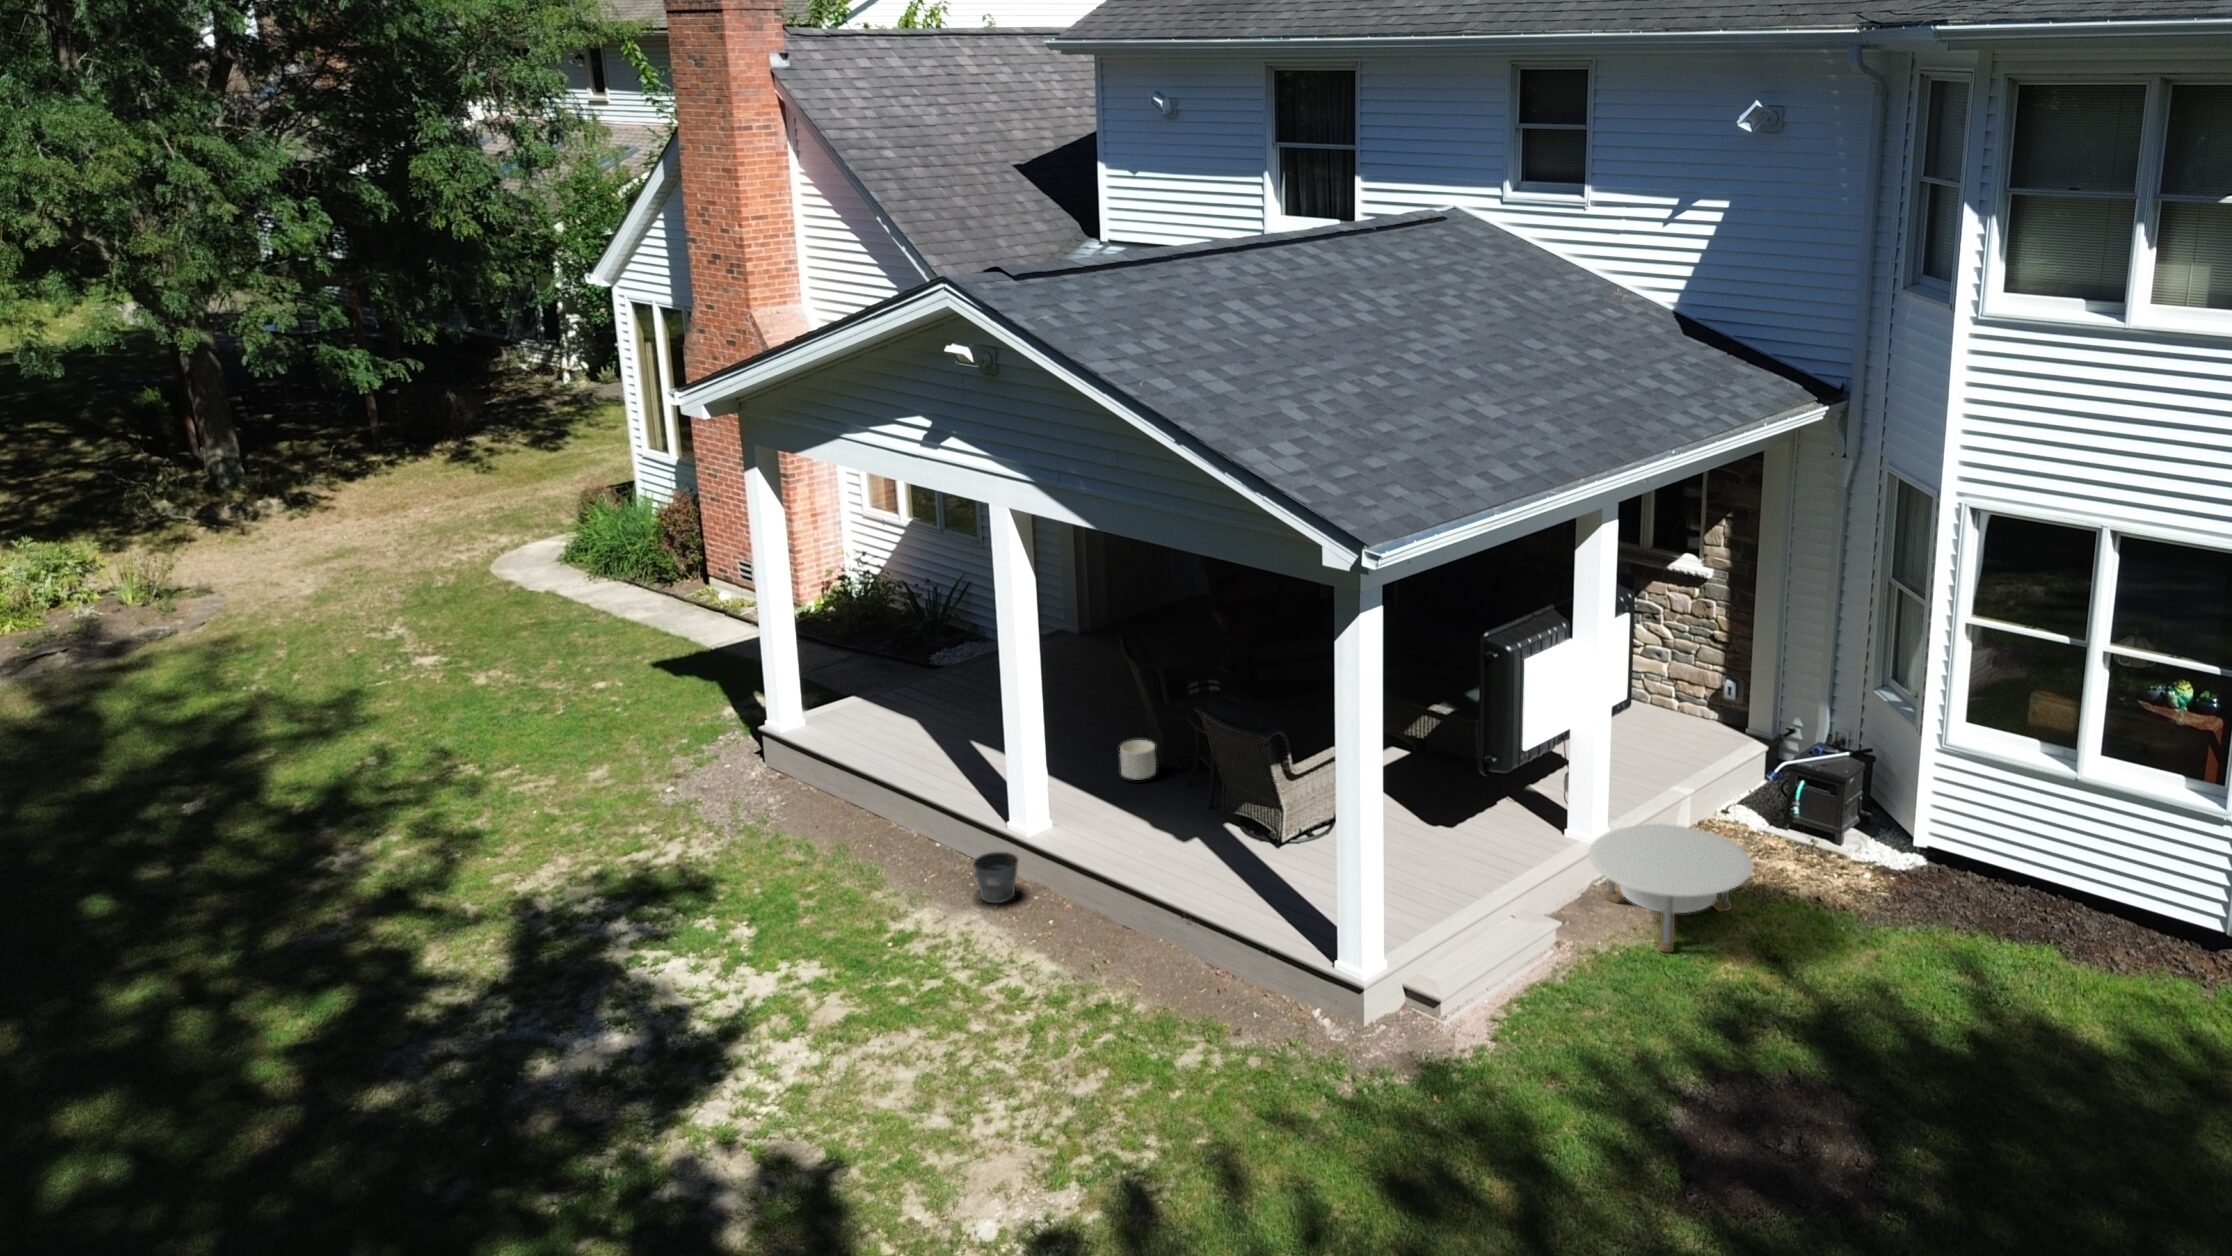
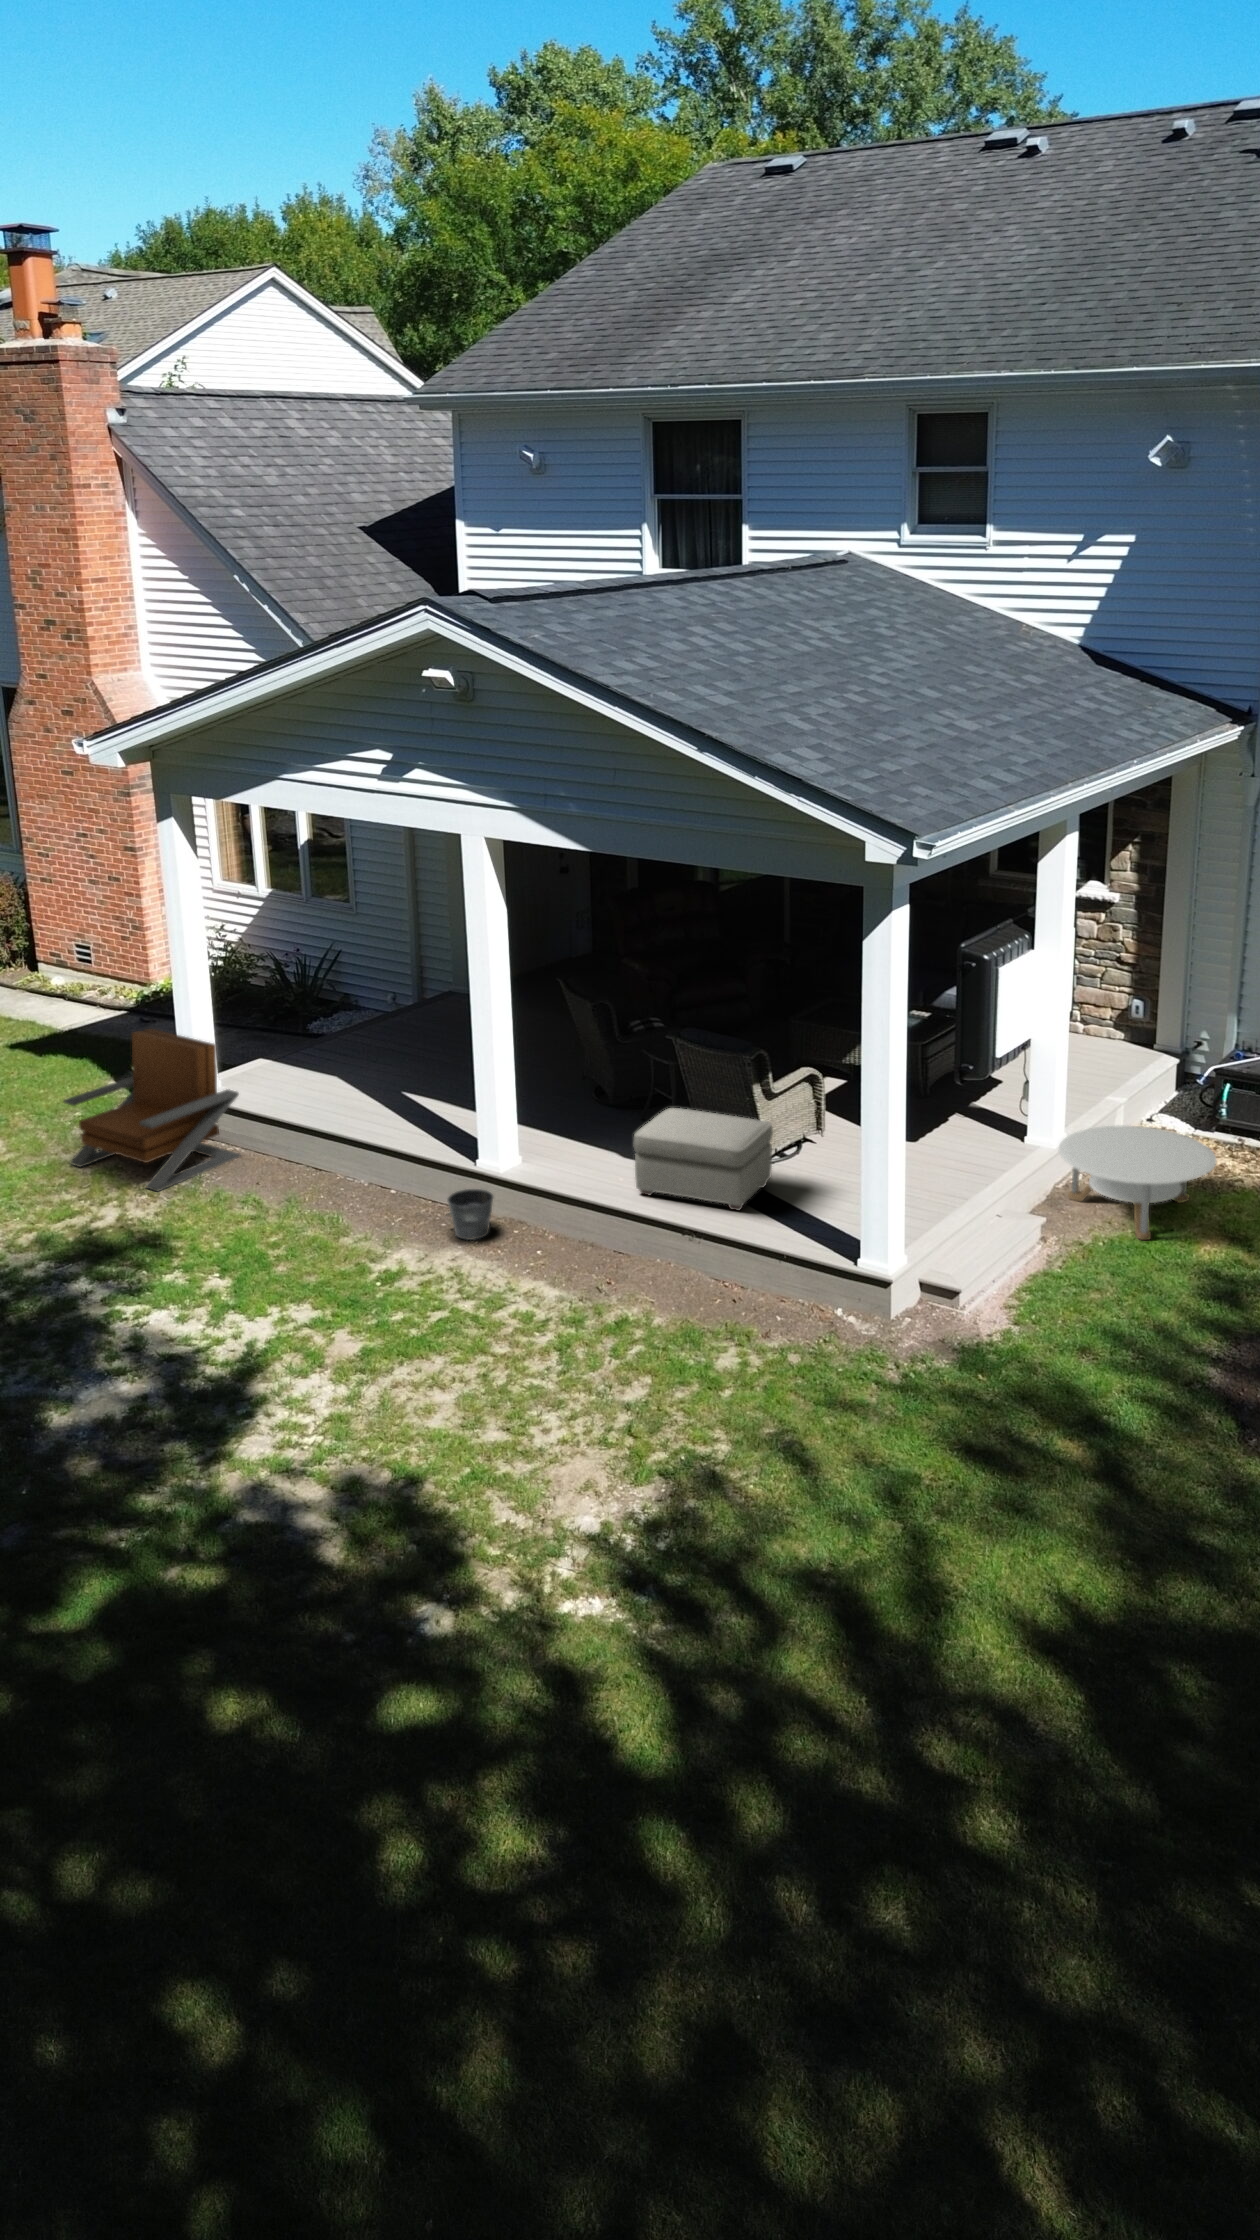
lounge chair: none [650,668,814,831] -> present [64,1028,240,1191]
planter: present [1120,740,1156,780] -> none [568,1078,604,1118]
ottoman: none [1146,783,1288,896] -> present [633,1108,773,1210]

